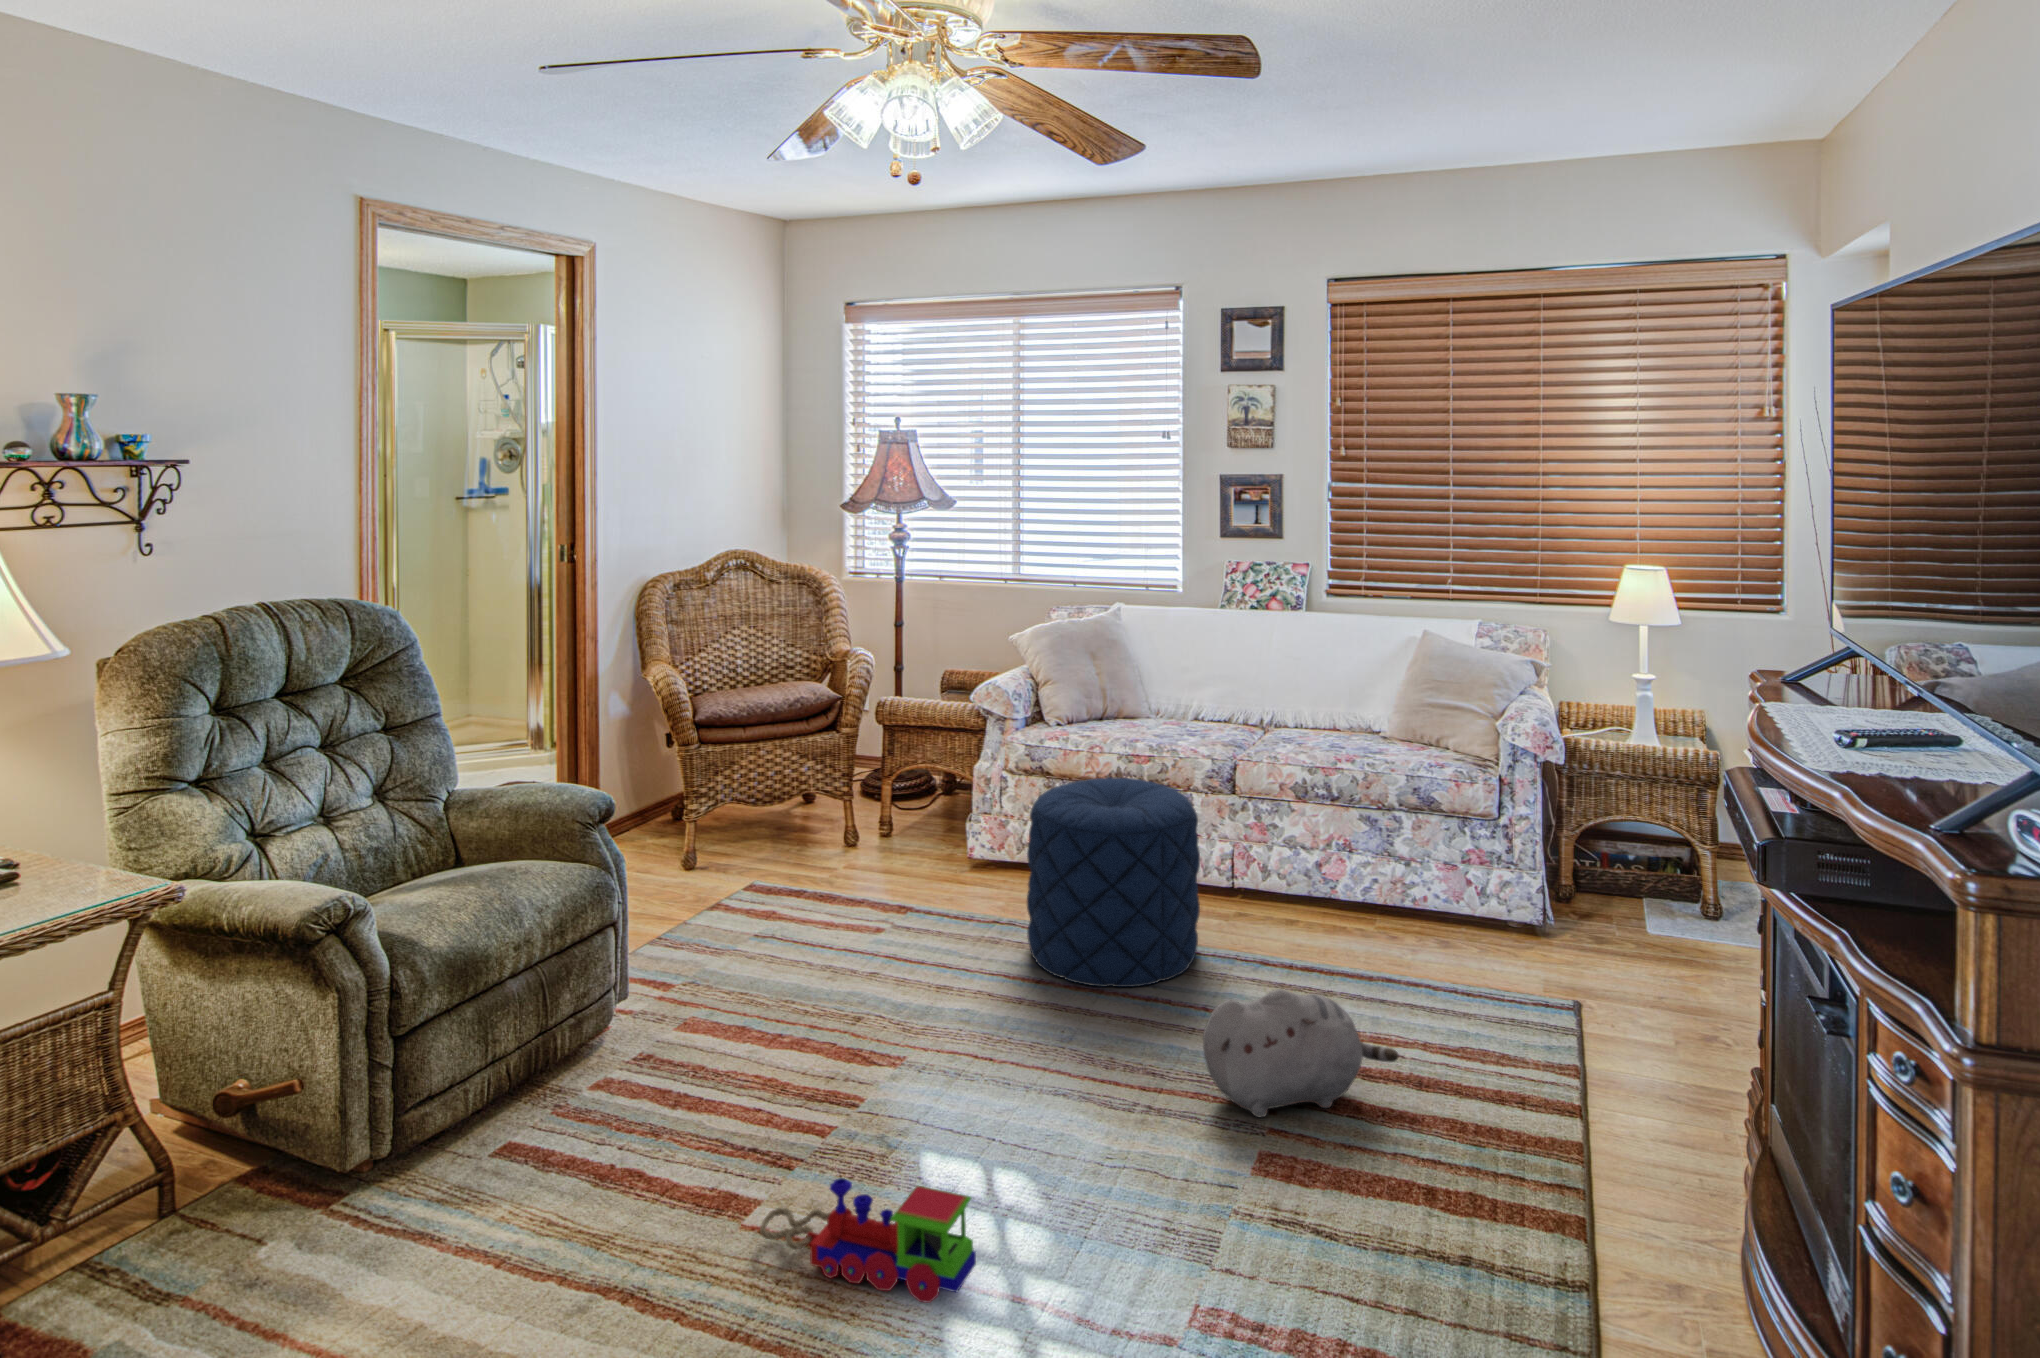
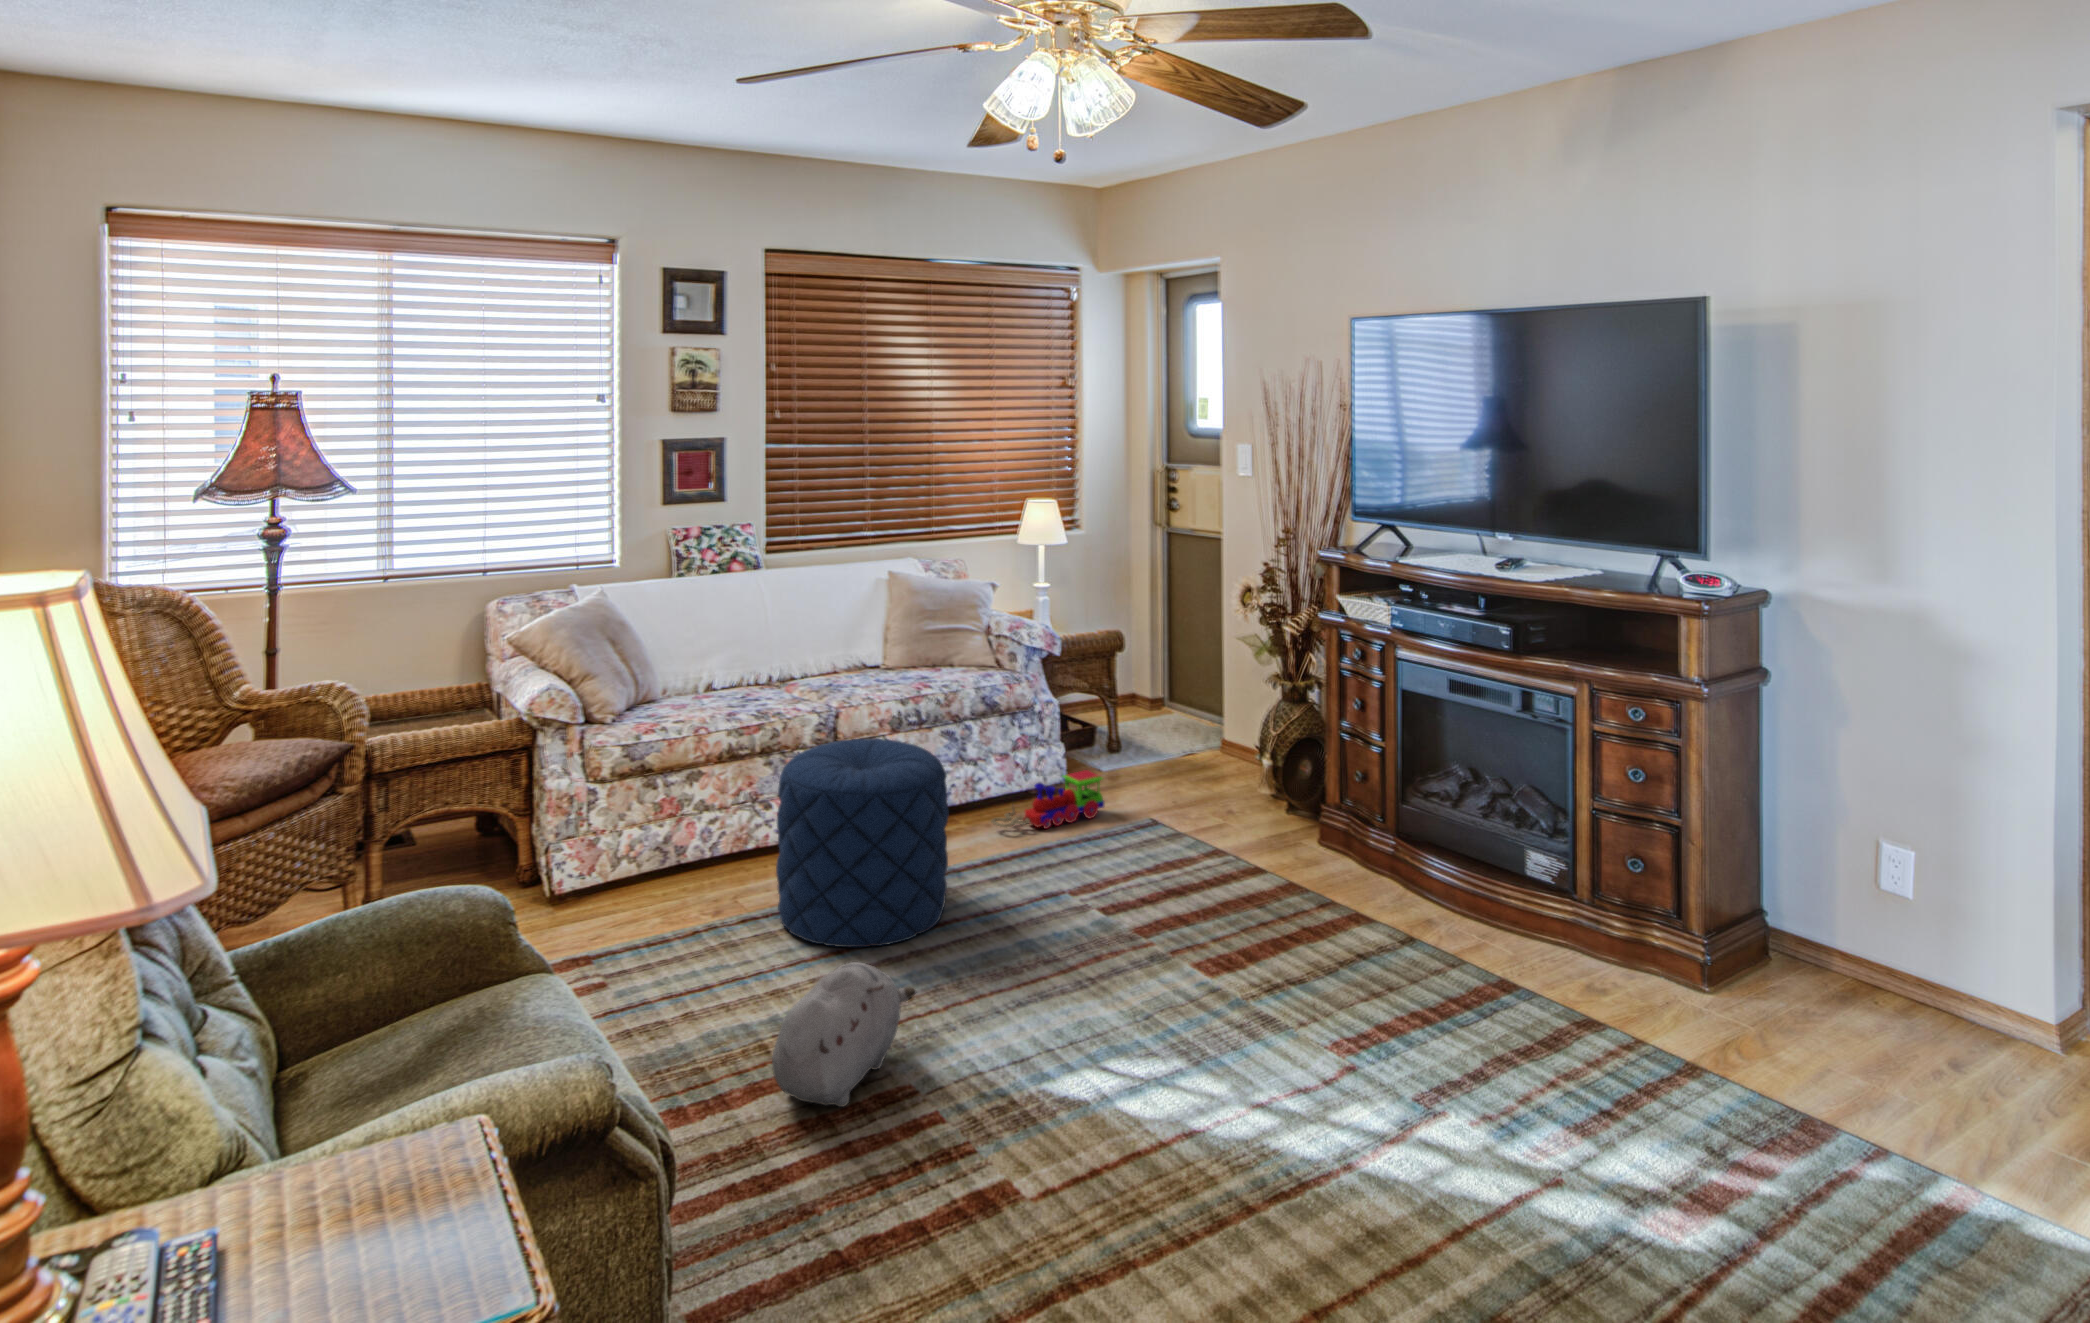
plush toy: present [1203,989,1398,1117] -> present [772,962,916,1107]
toy train: present [760,1178,976,1303] -> present [991,770,1104,829]

